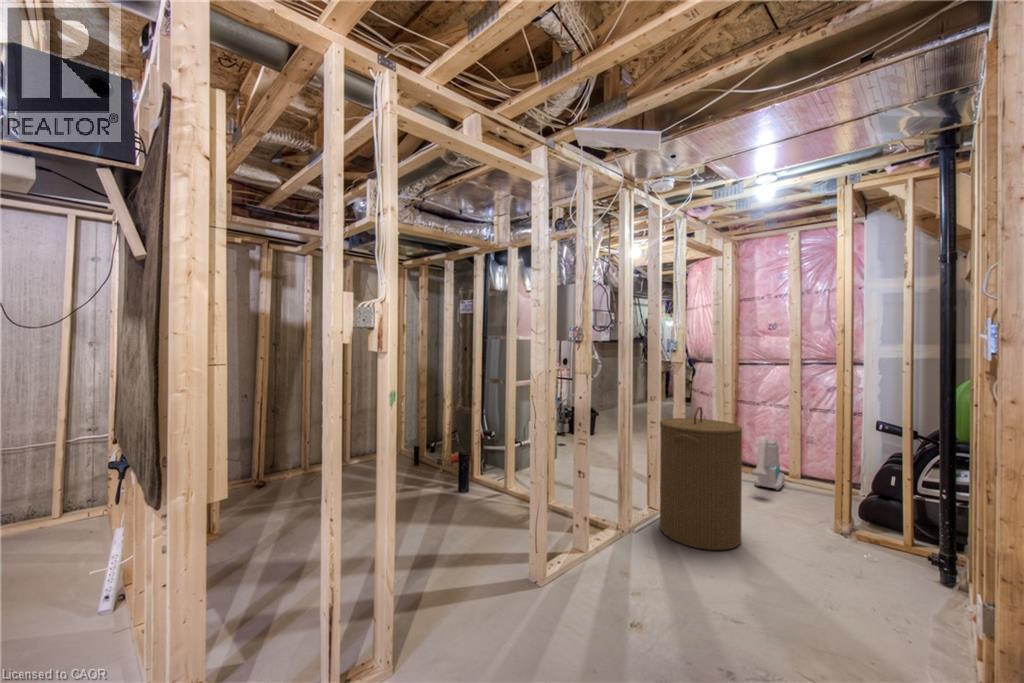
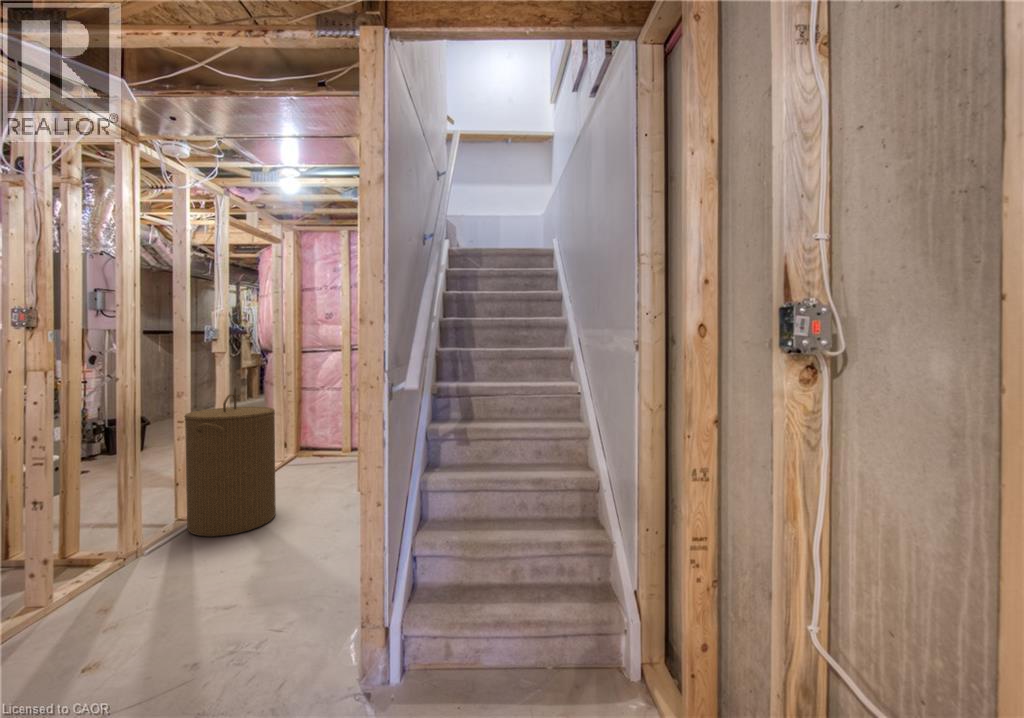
vacuum cleaner: present [751,437,784,490] -> none [303,419,340,466]

